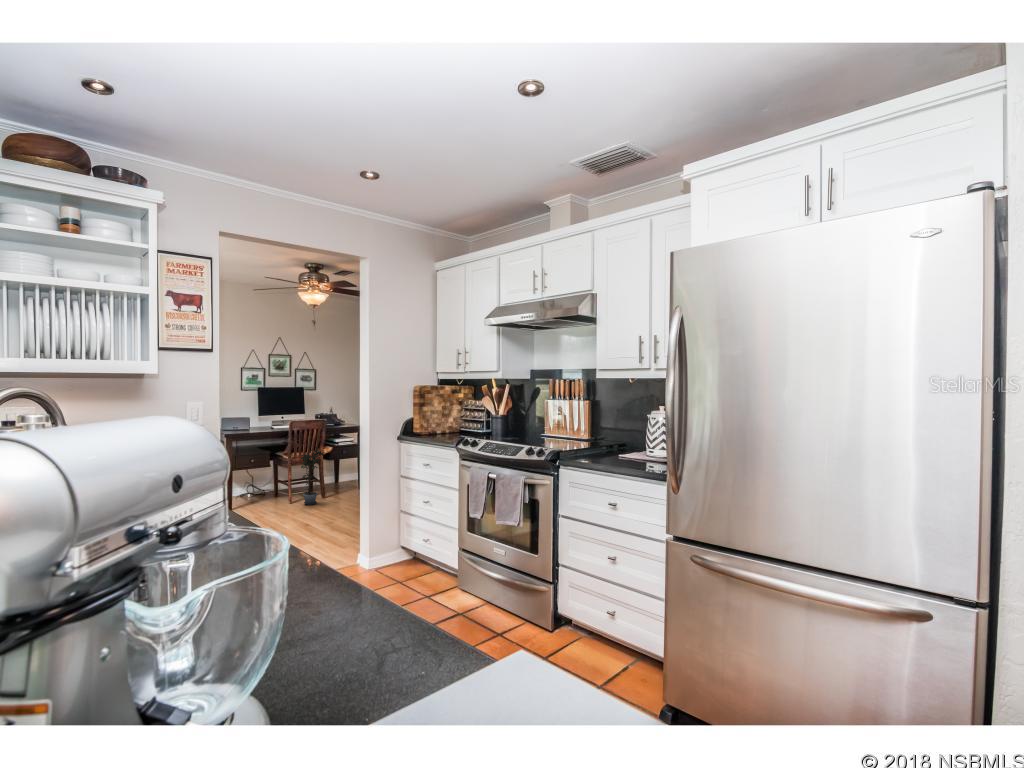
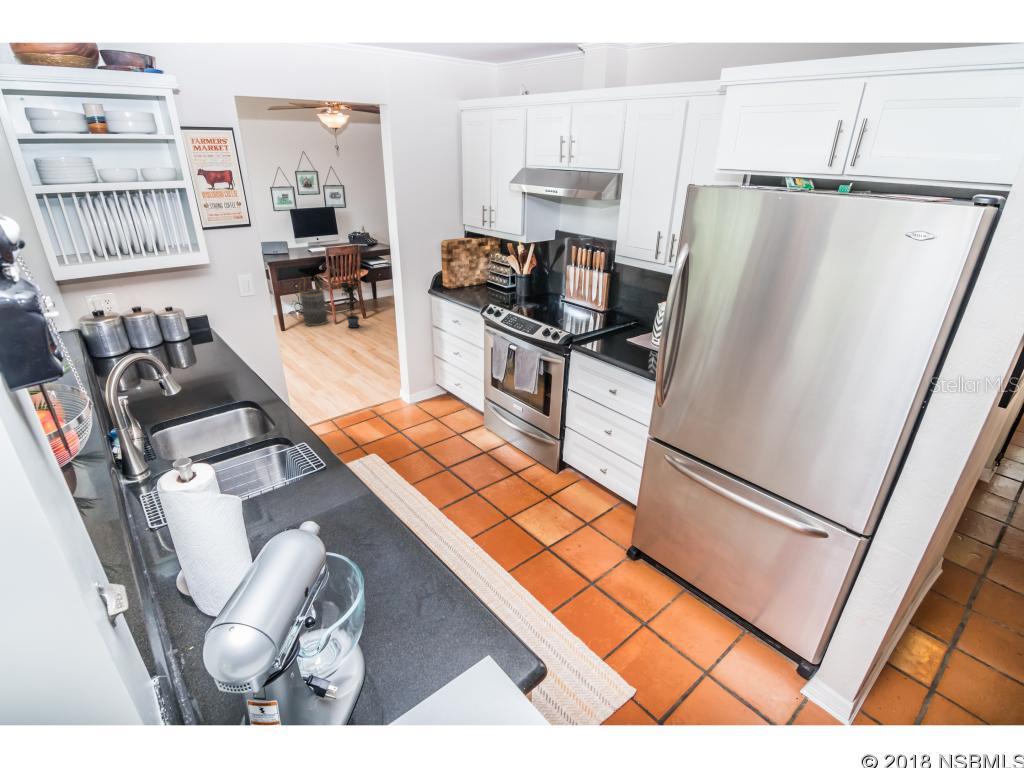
basket: none [254,451,282,505] -> present [300,289,328,326]

